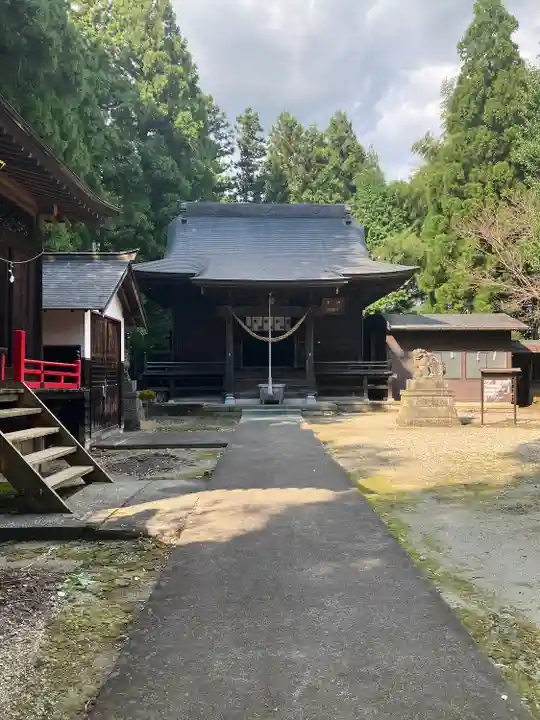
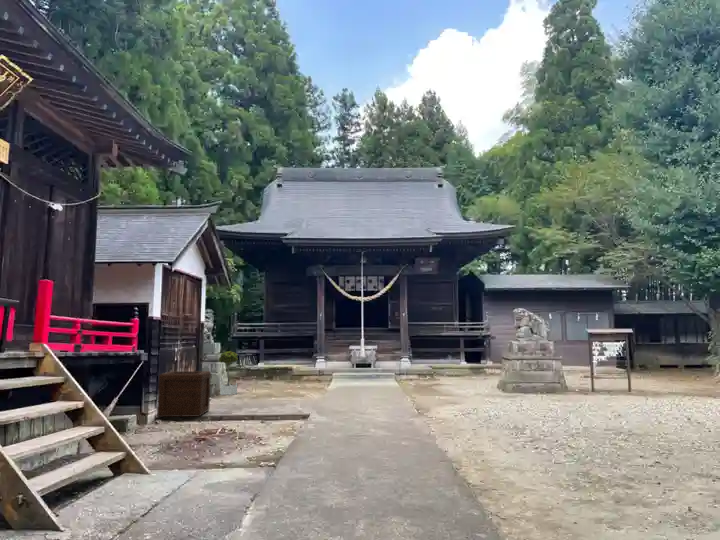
wooden crate: none [93,408,136,447] -> present [157,371,211,417]

